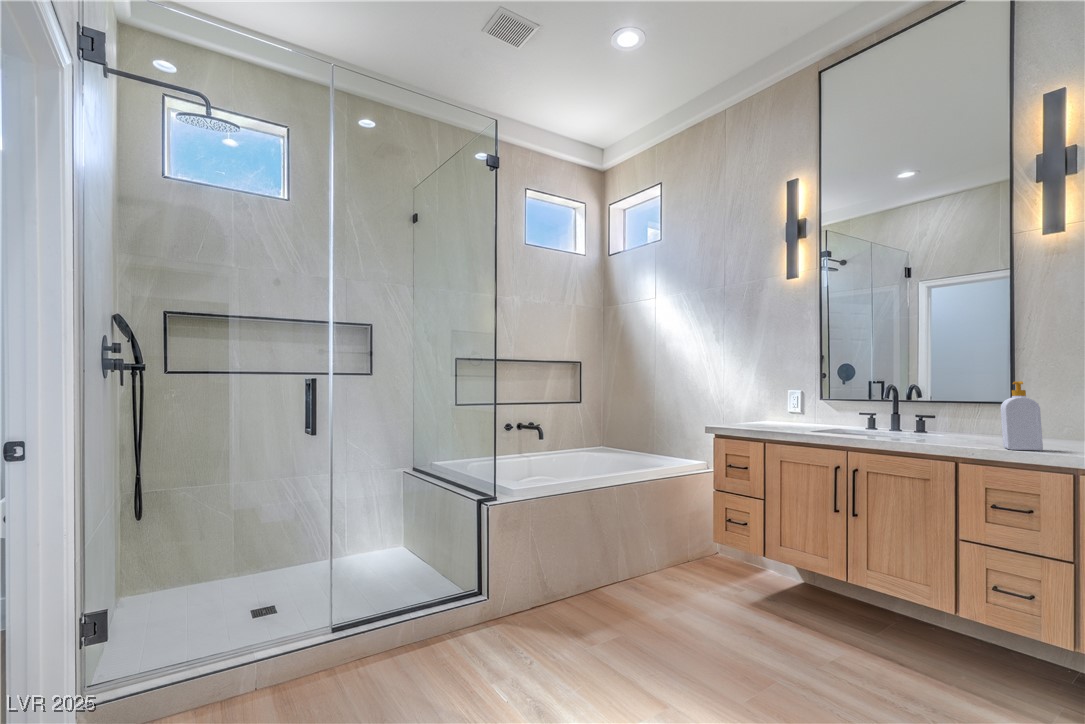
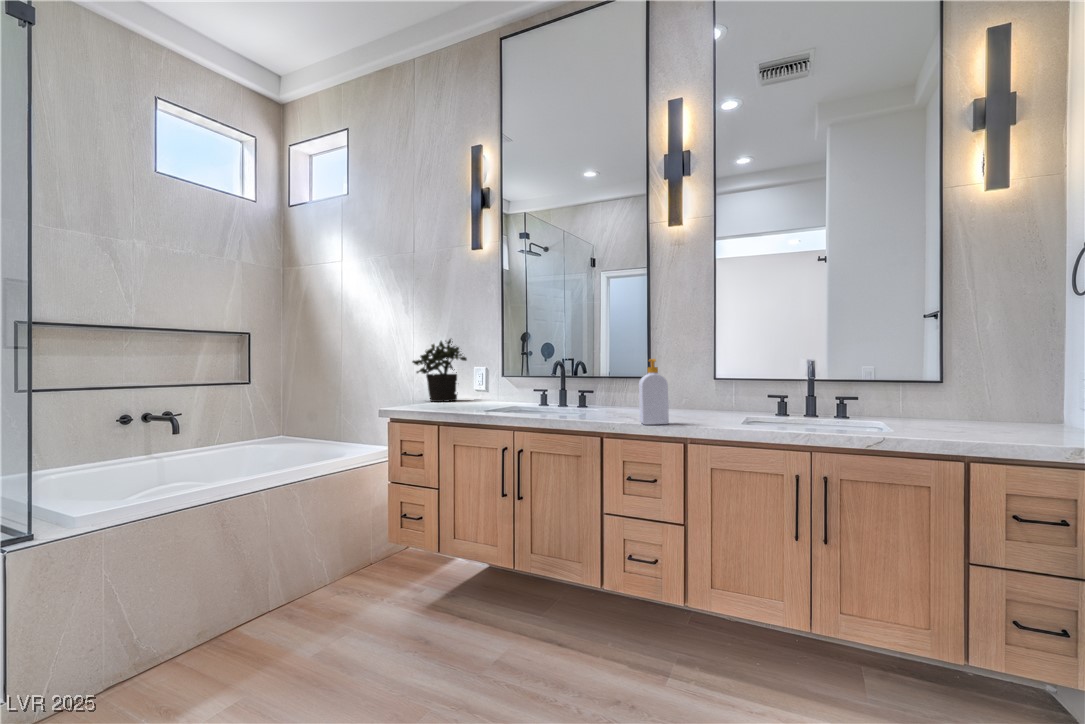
potted plant: none [727,363,783,423] -> present [412,339,467,402]

